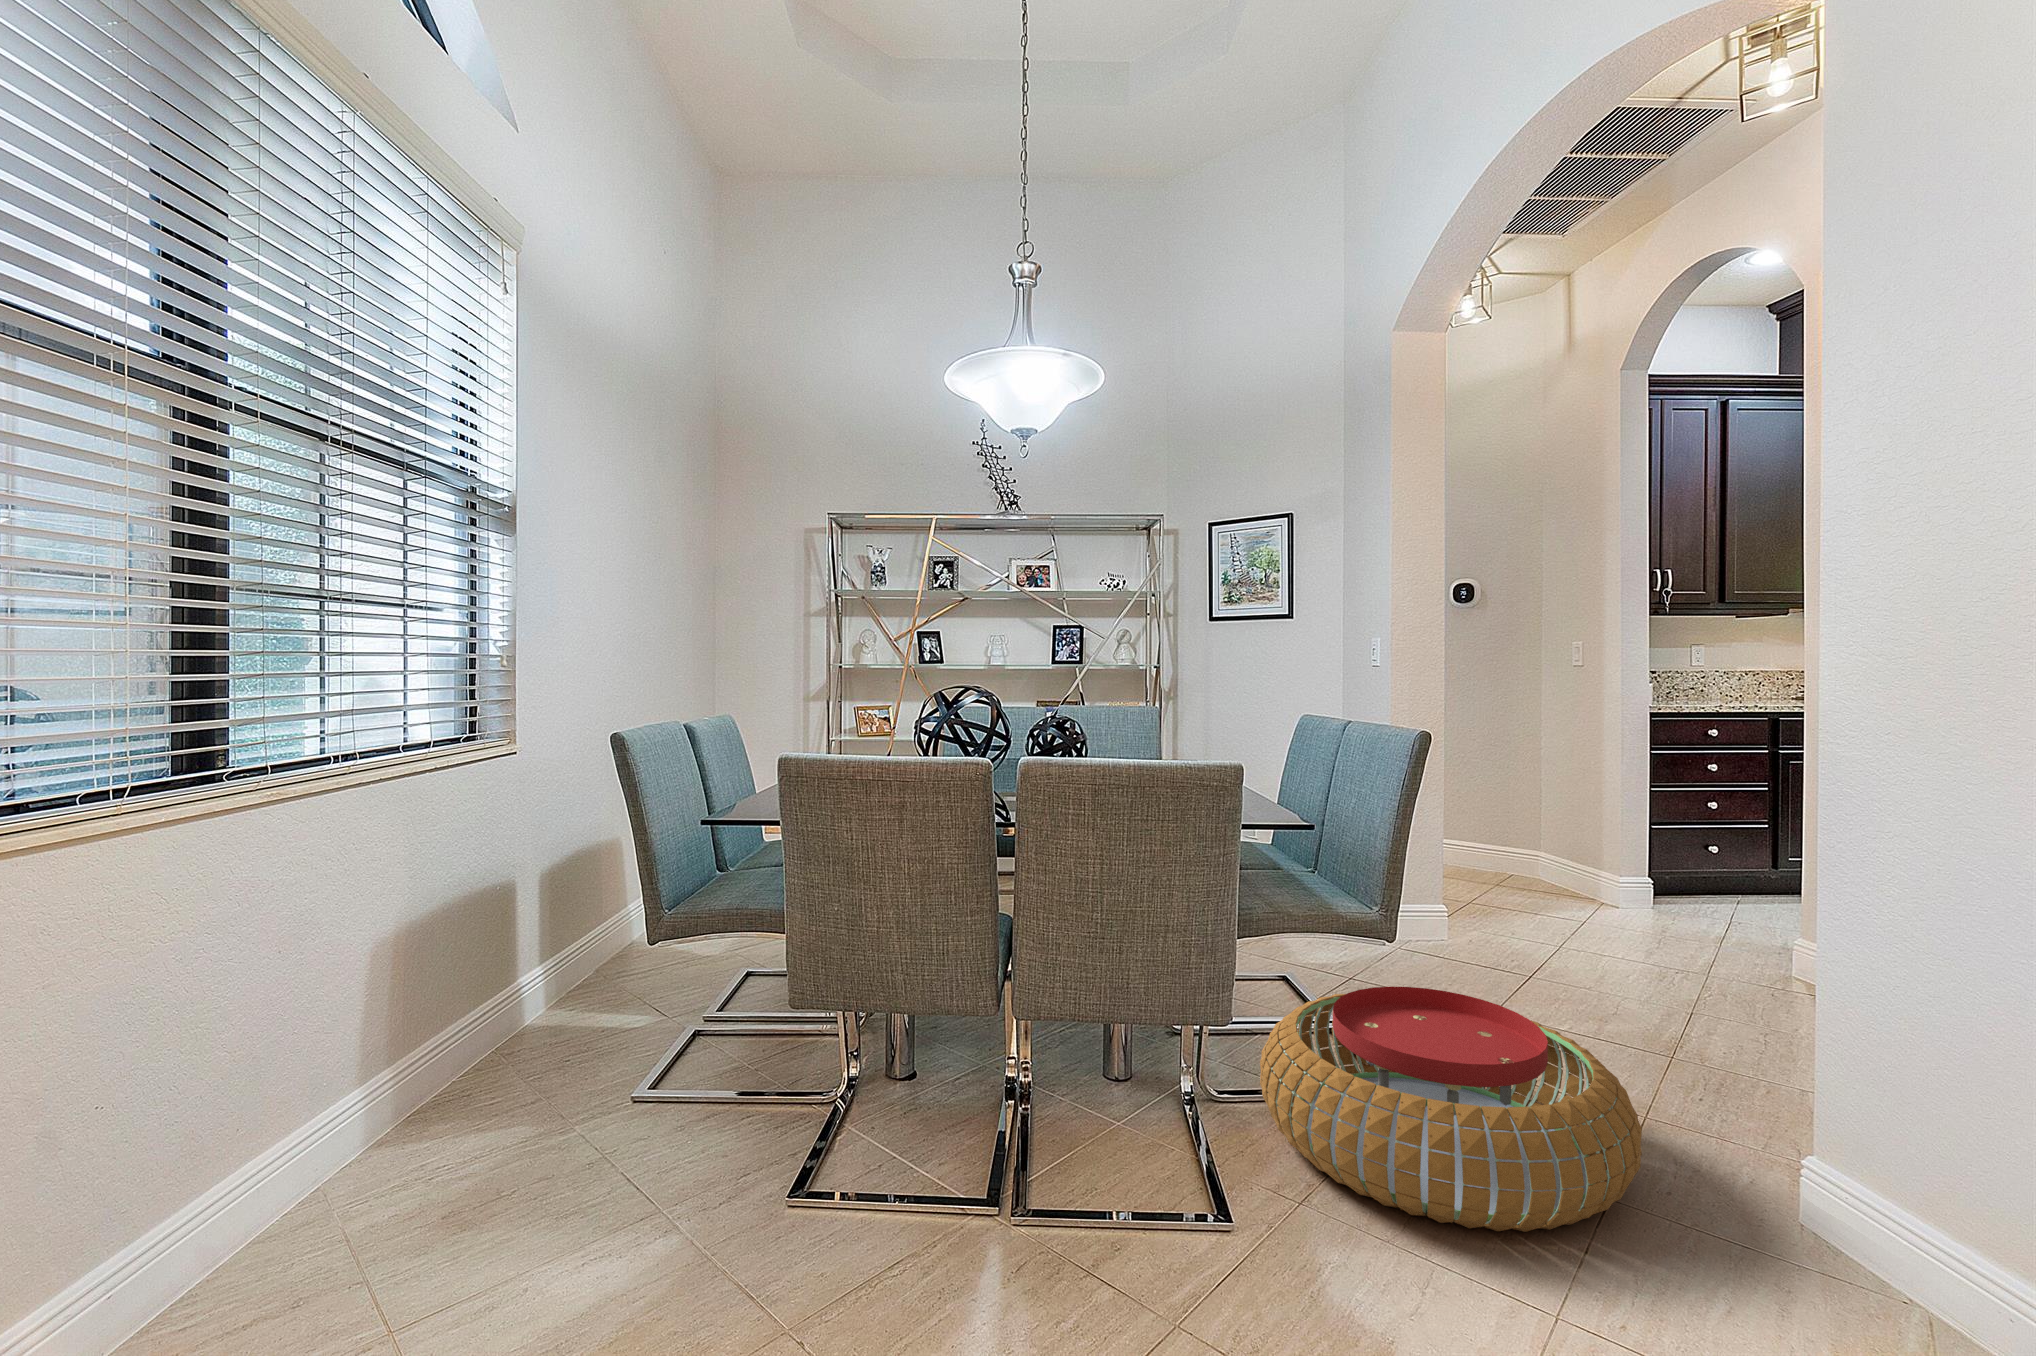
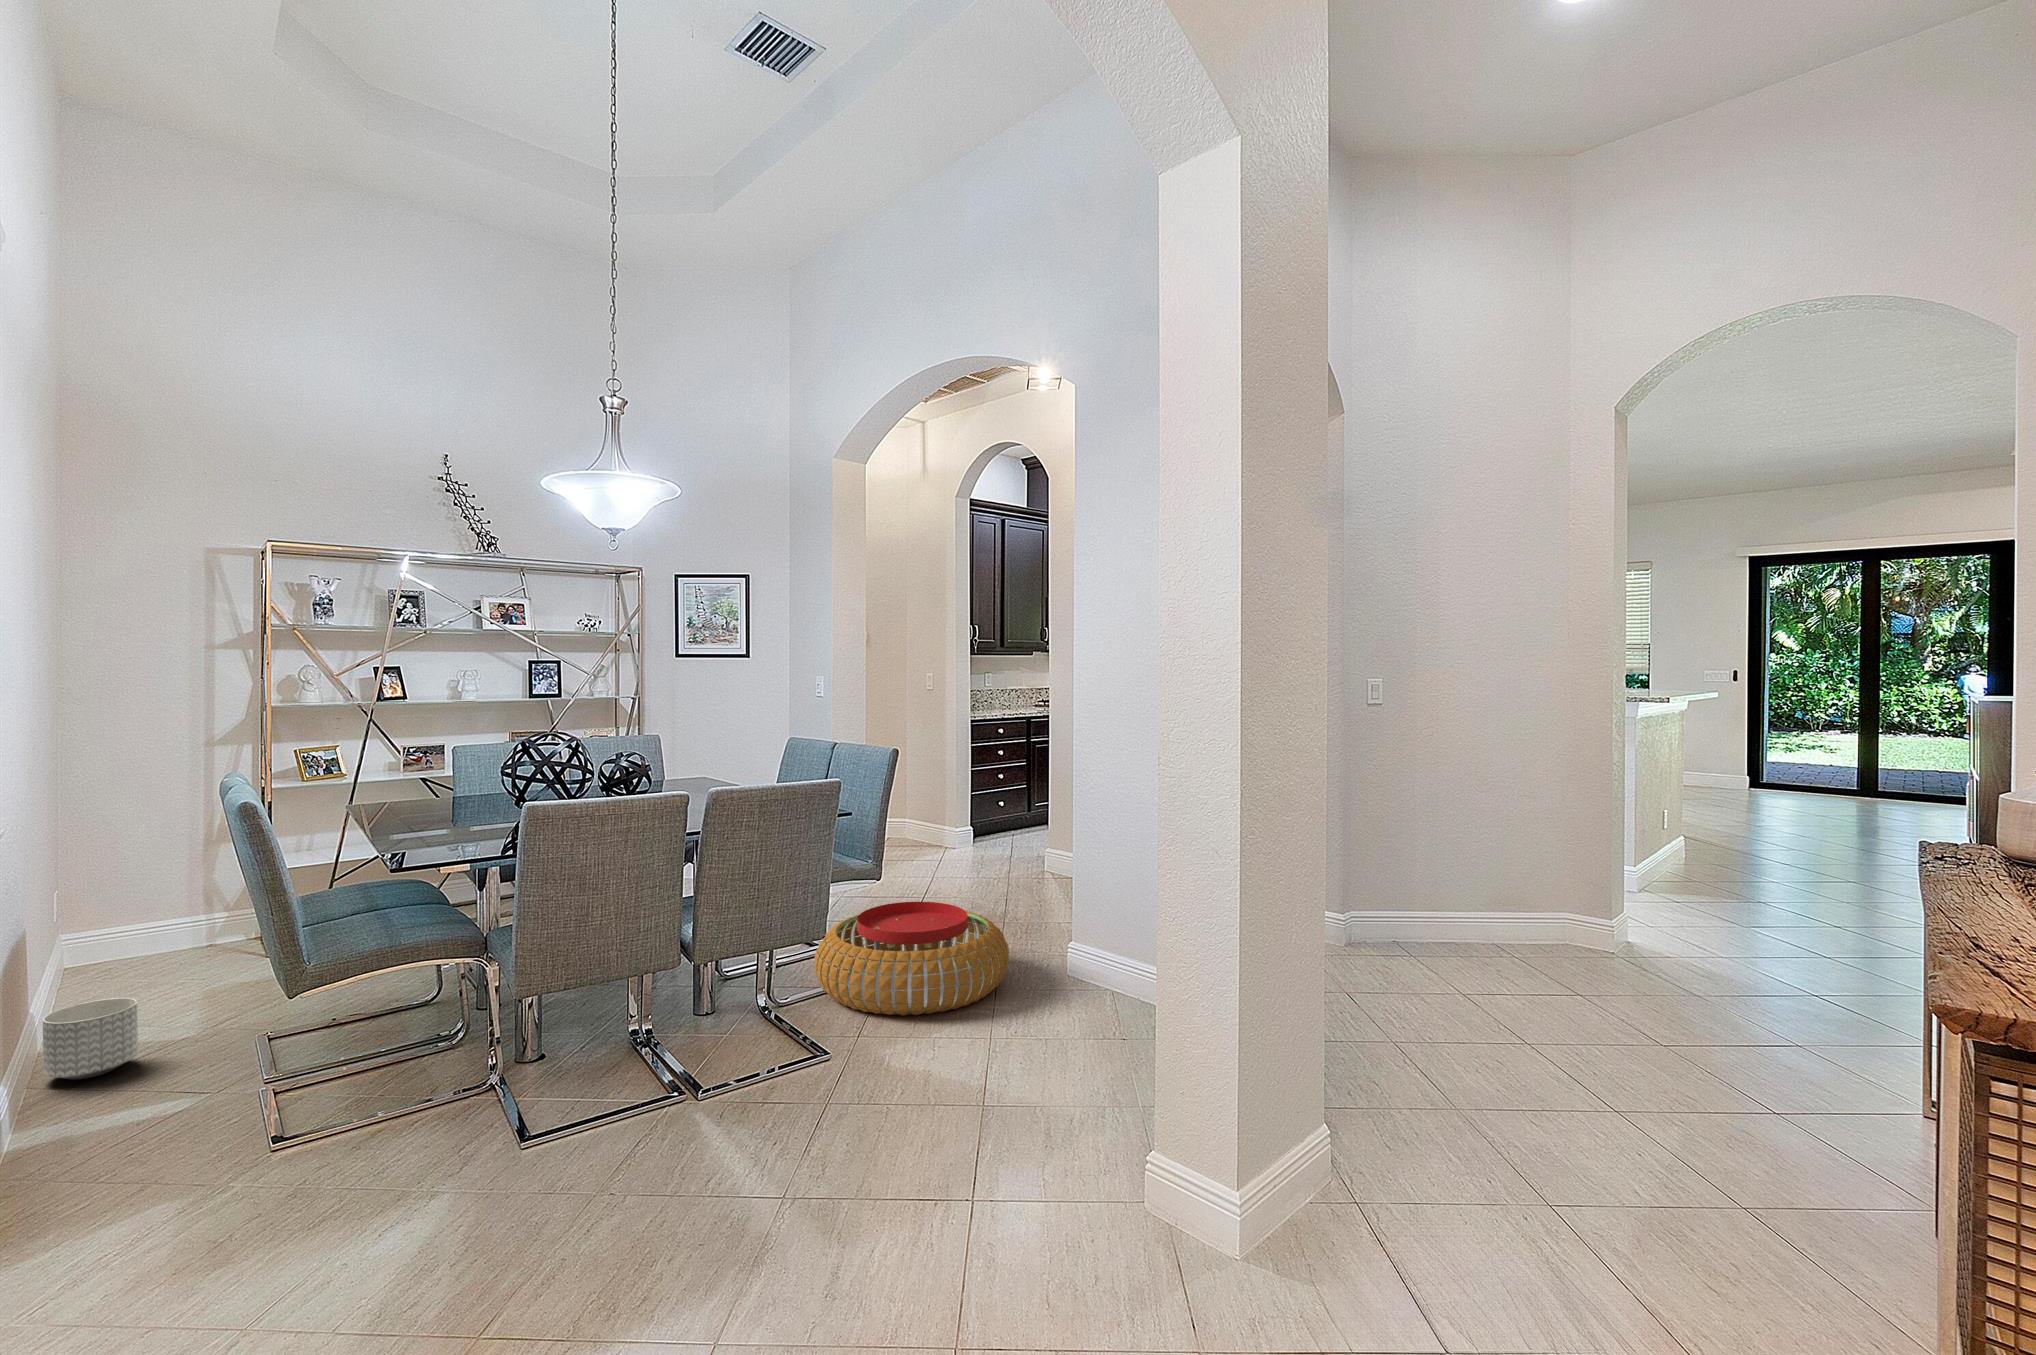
planter: none [576,911,642,980] -> present [43,998,138,1079]

